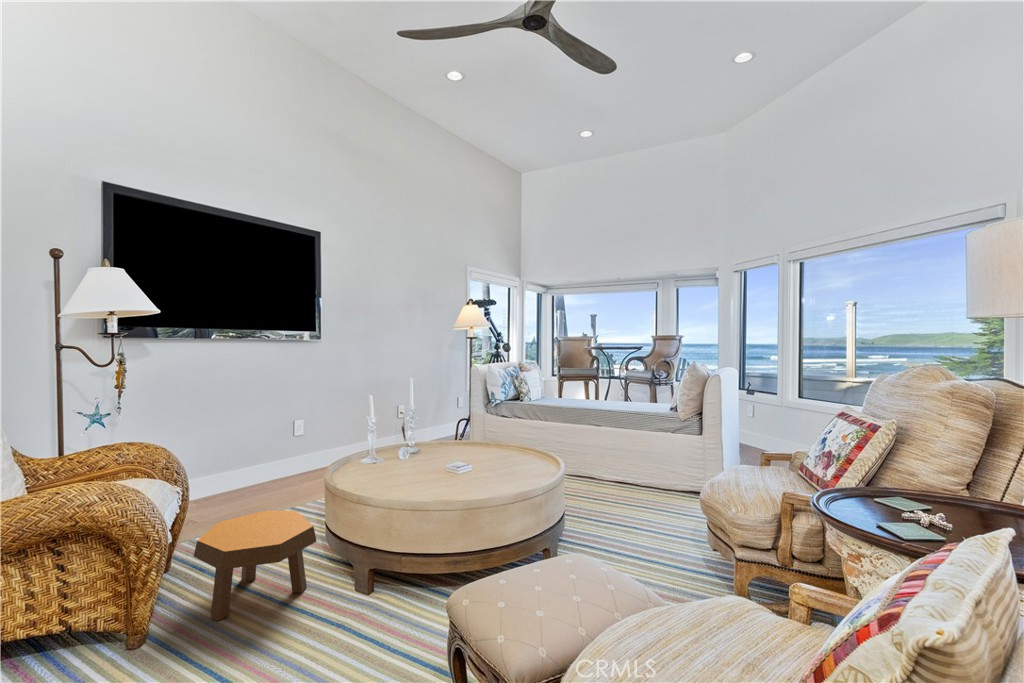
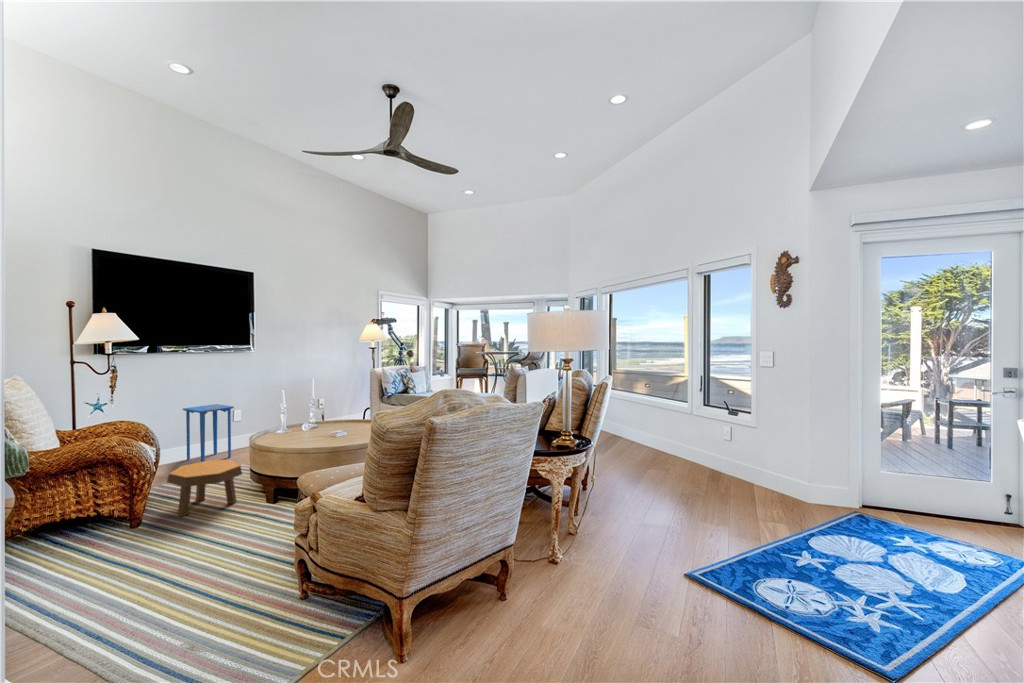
side table: none [226,413,295,501] -> present [183,404,234,462]

